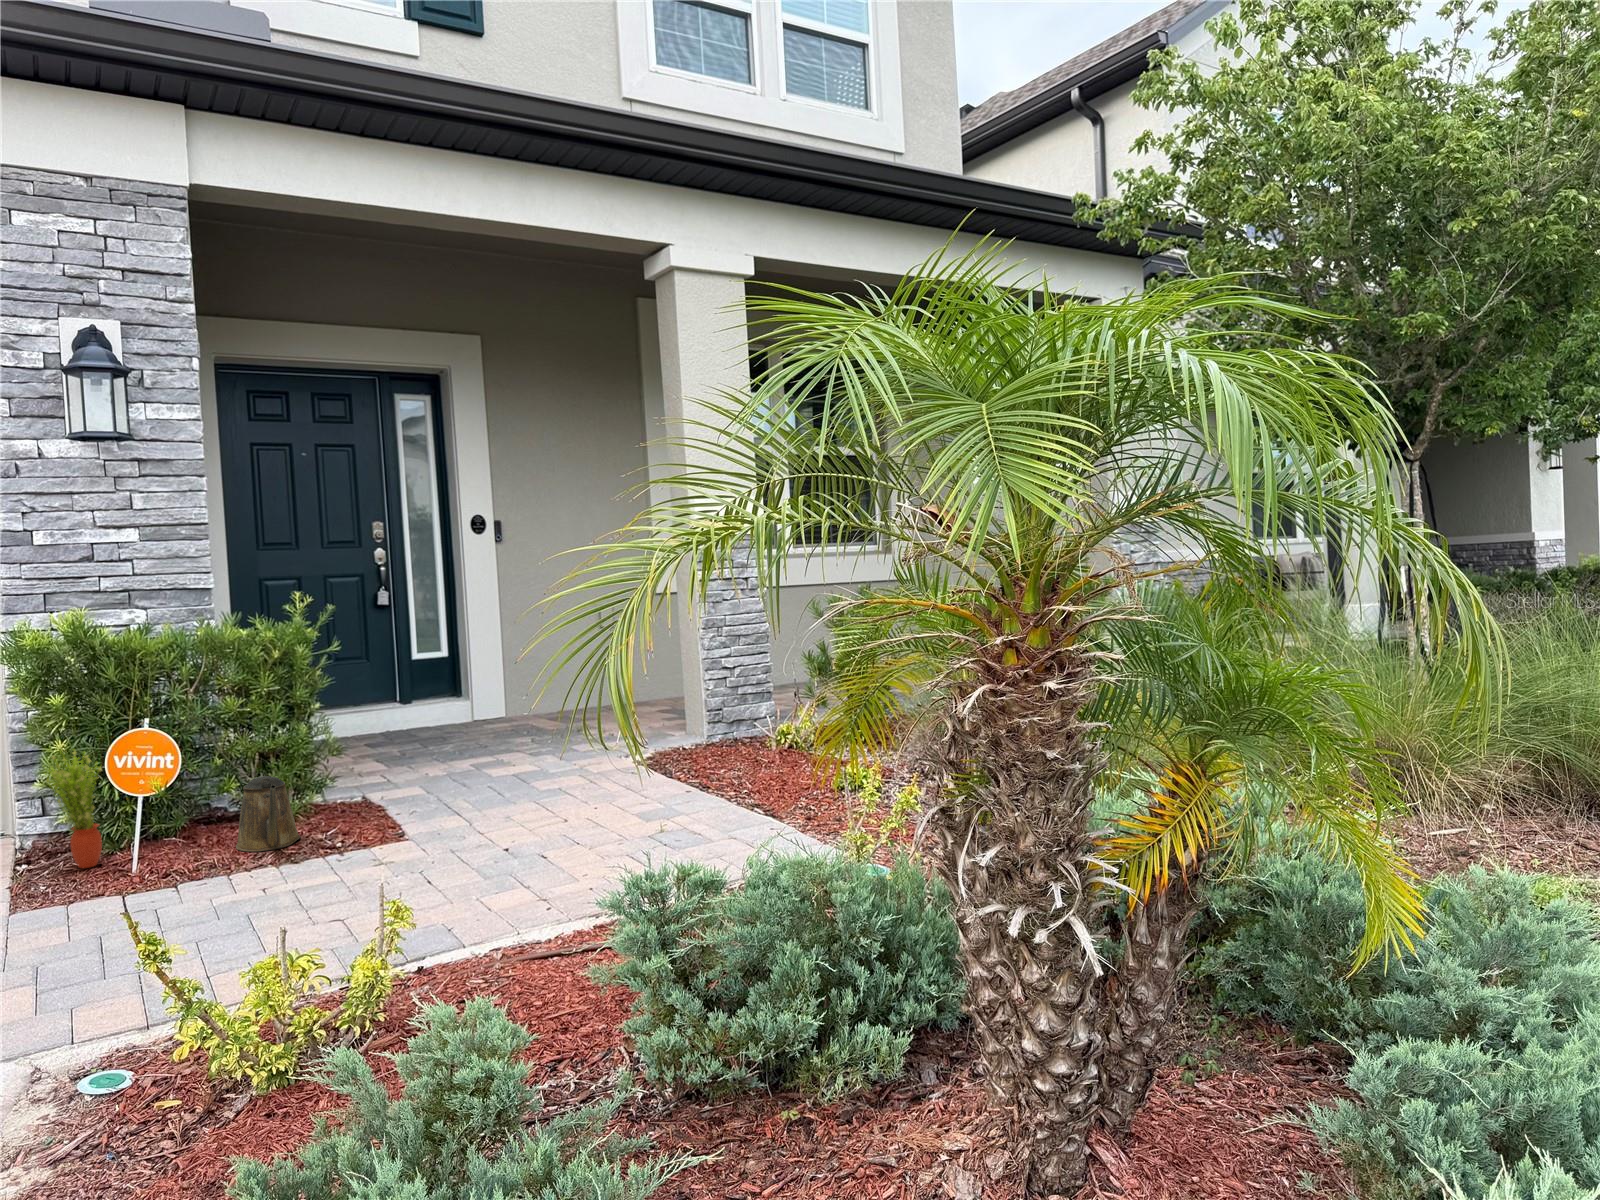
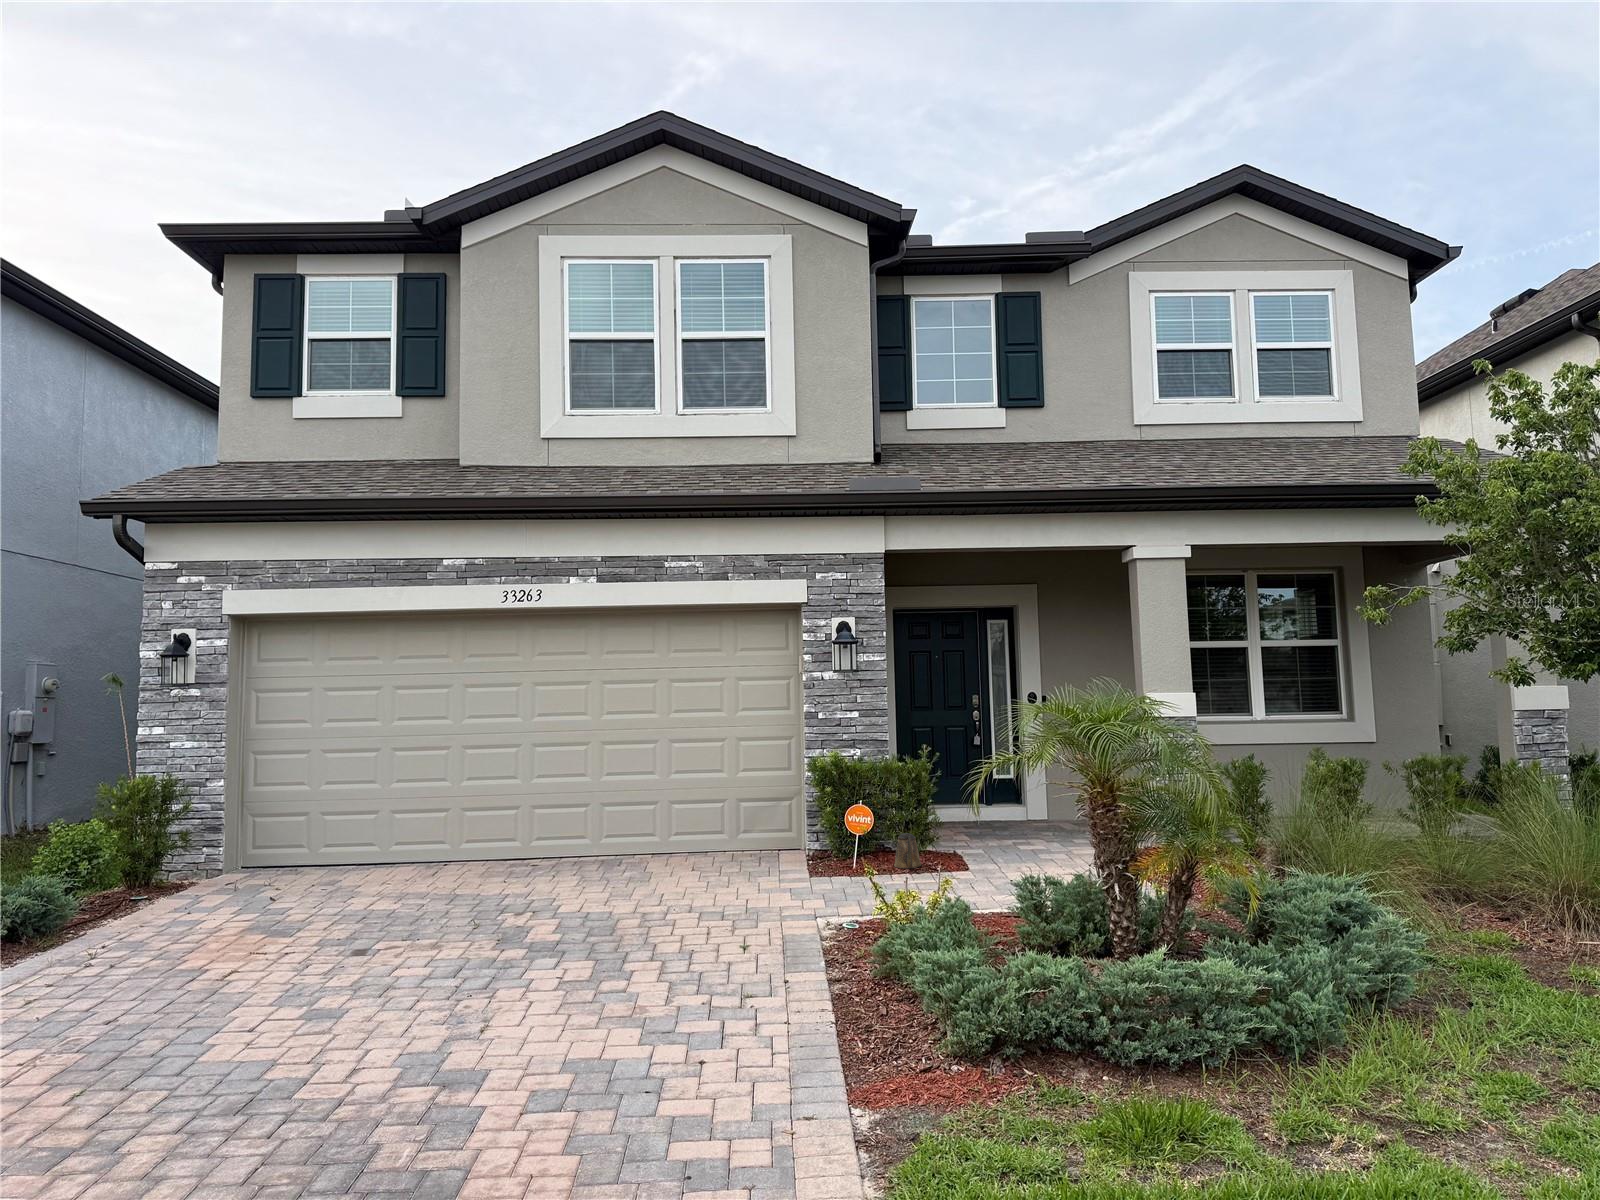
potted plant: present [45,749,102,868] -> none [821,811,843,865]

